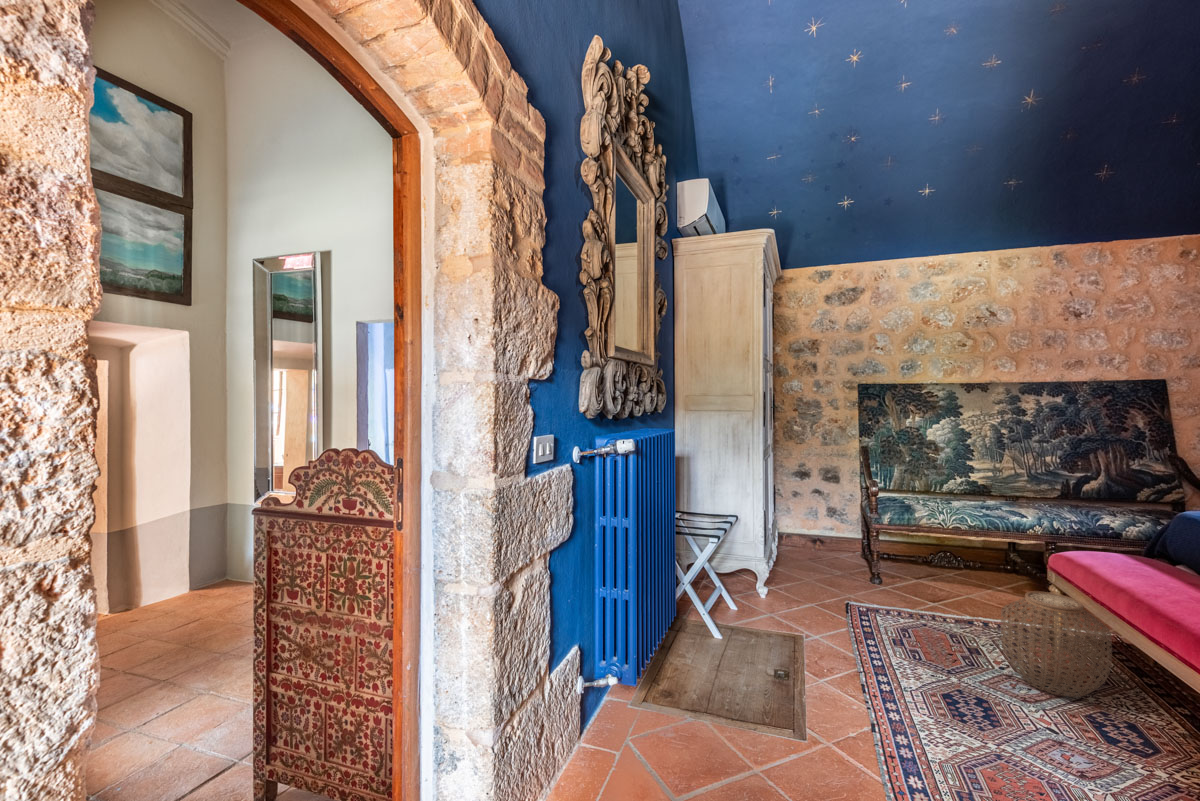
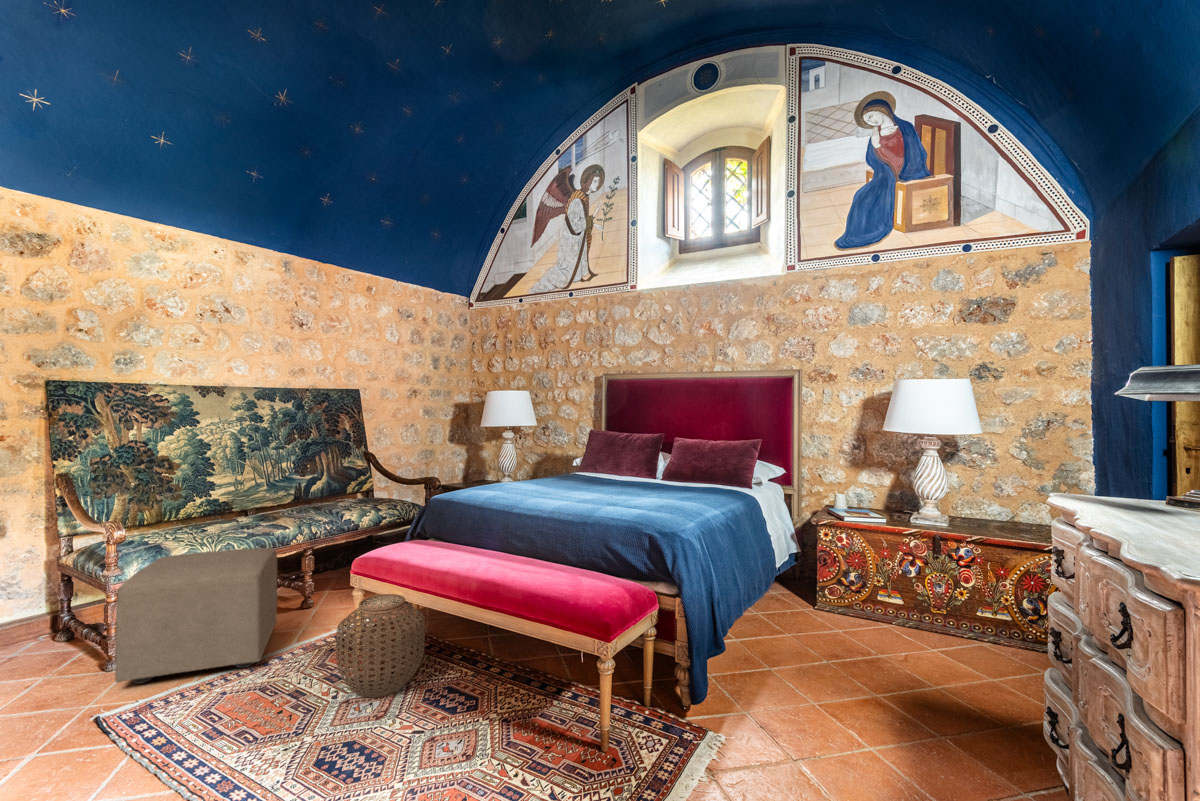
ottoman: none [866,514,999,617] -> present [115,548,277,684]

